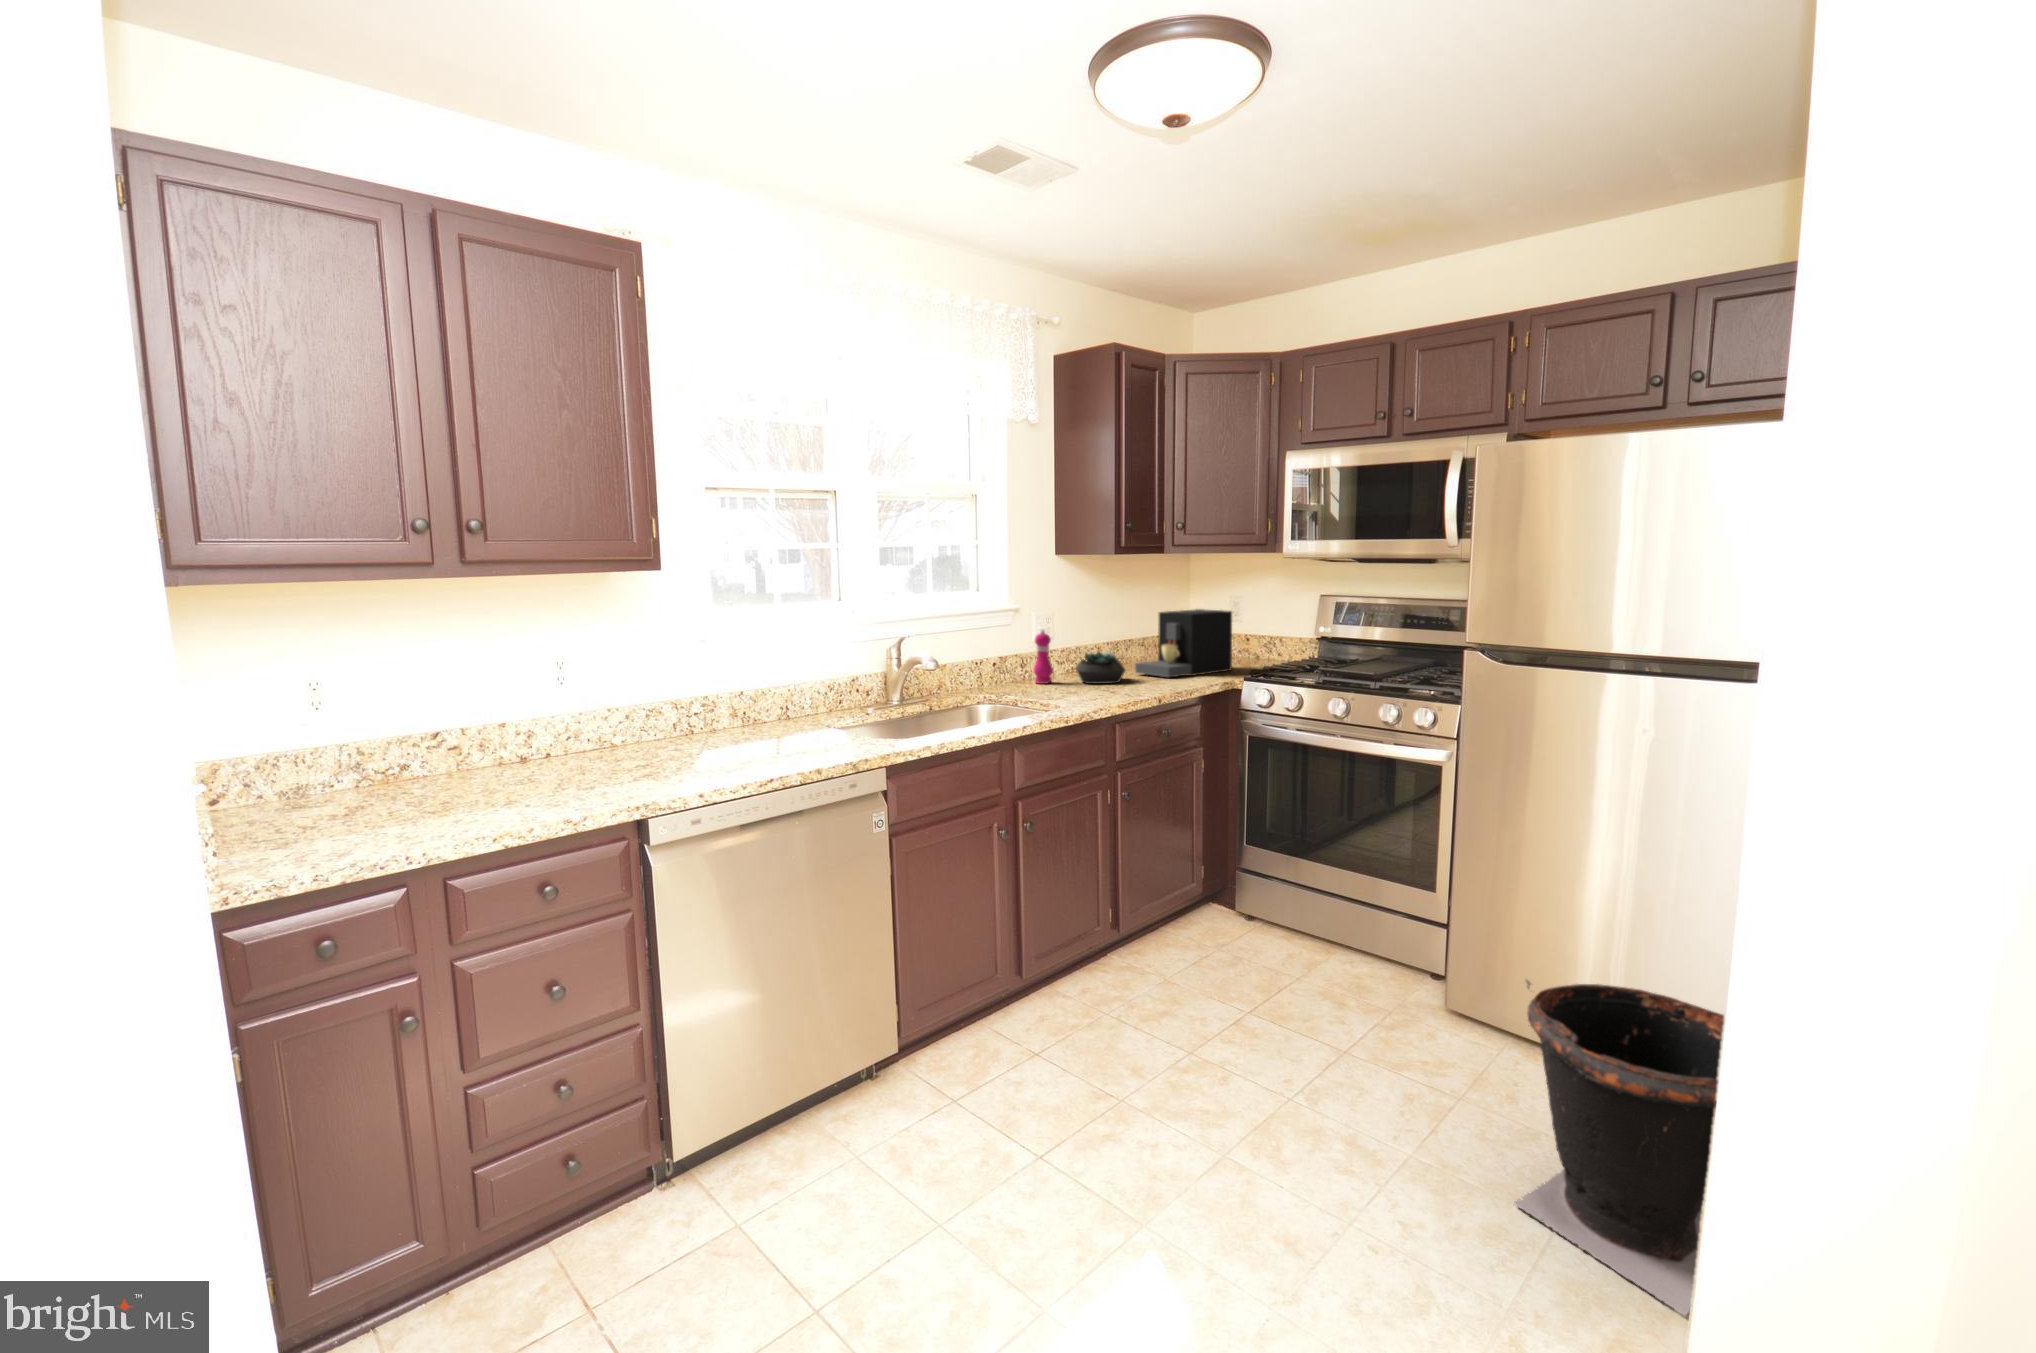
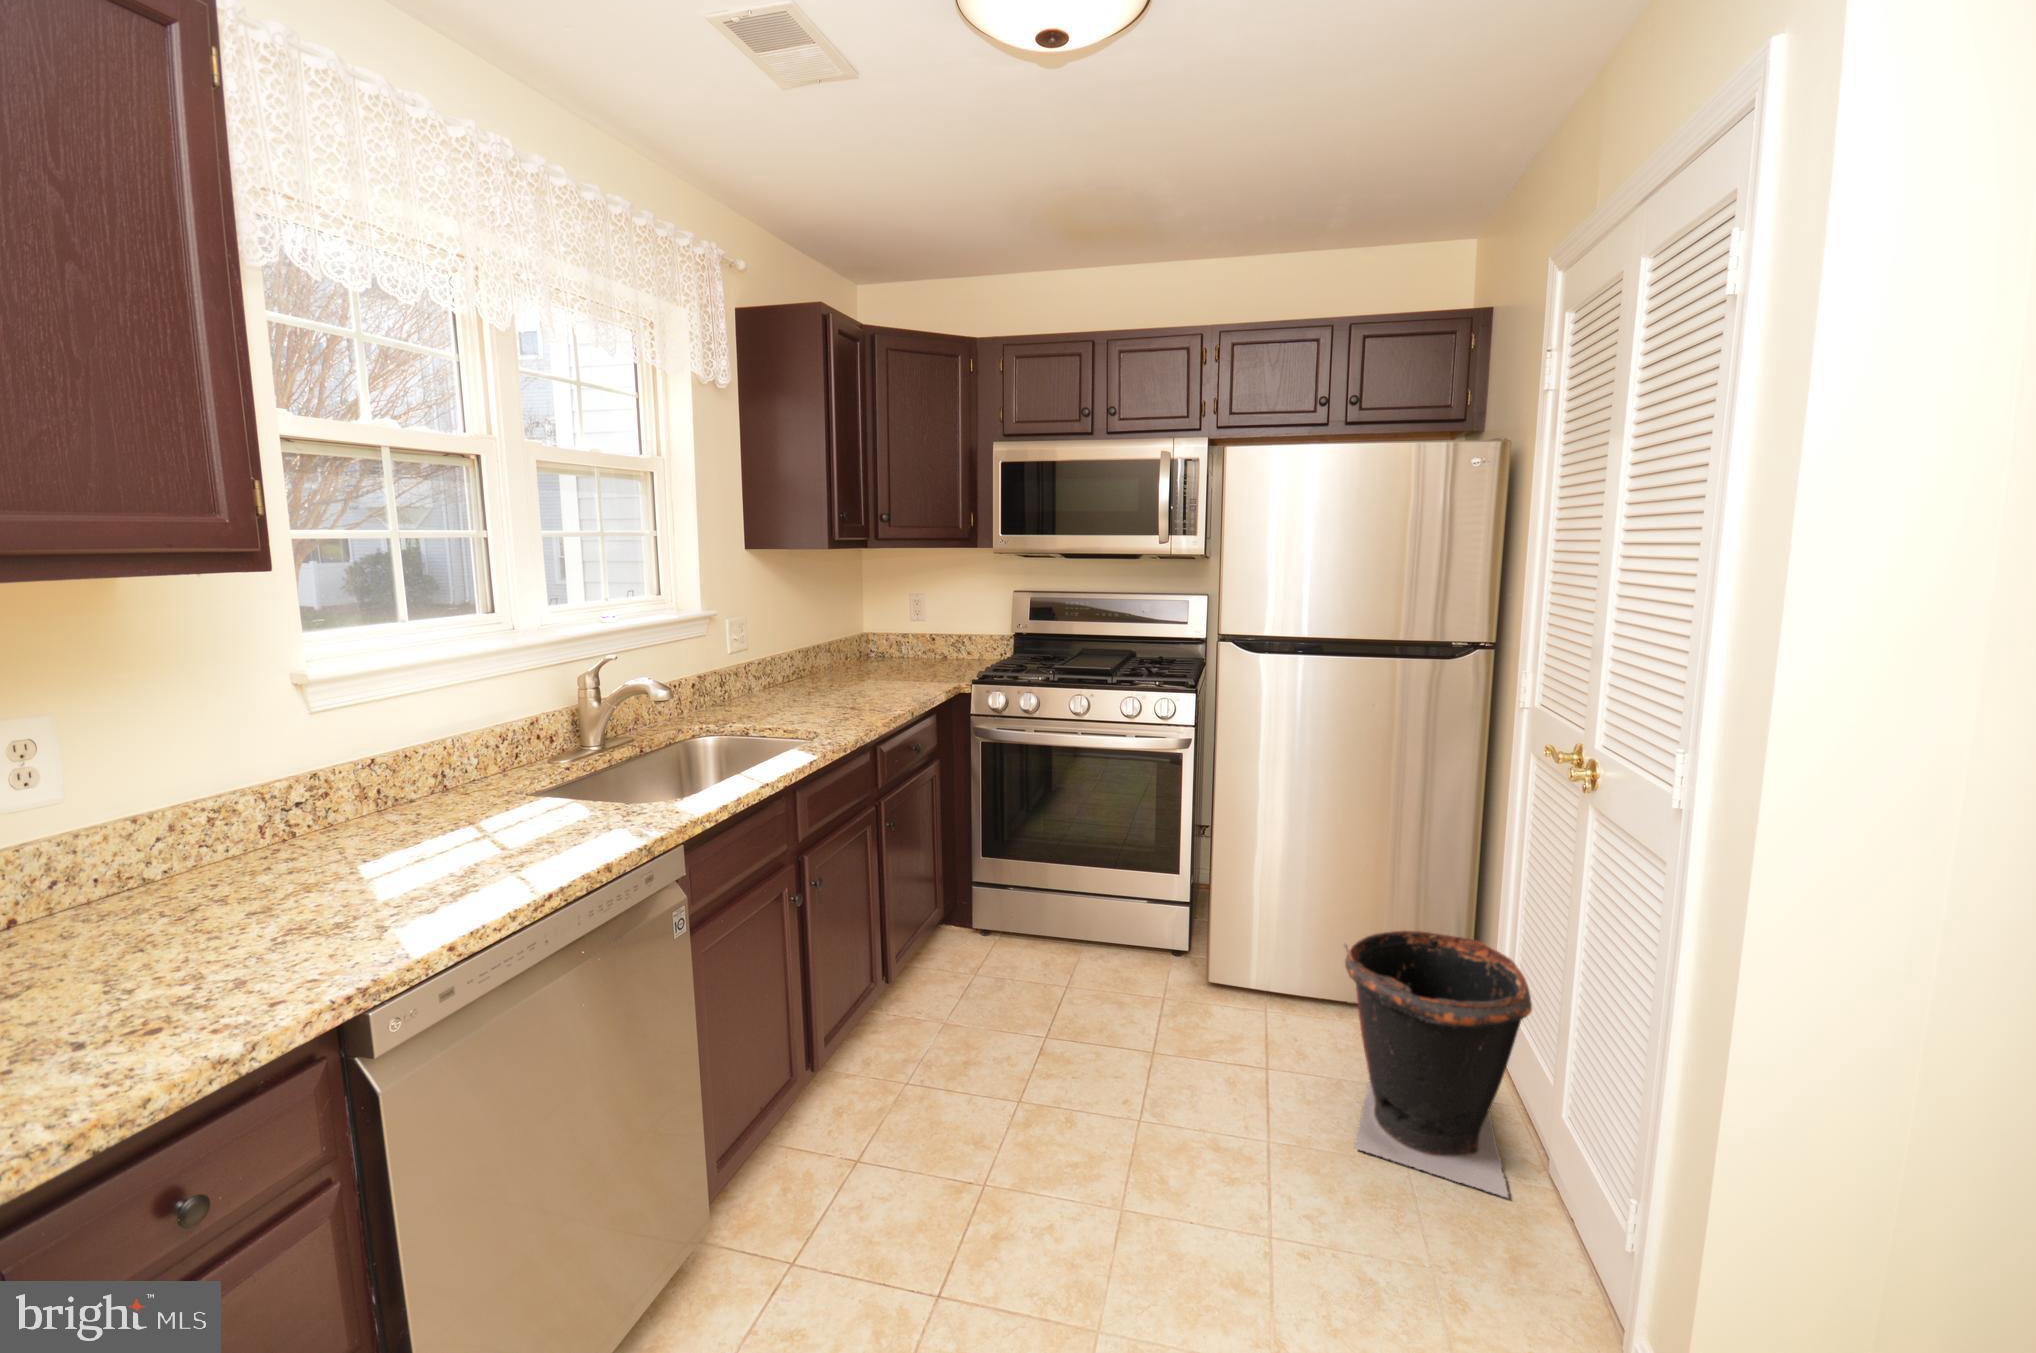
coffee maker: present [1135,609,1232,677] -> none [846,609,940,686]
pepper mill: present [1033,629,1053,684] -> none [740,638,764,704]
succulent plant: present [1076,652,1125,684] -> none [786,661,851,700]

